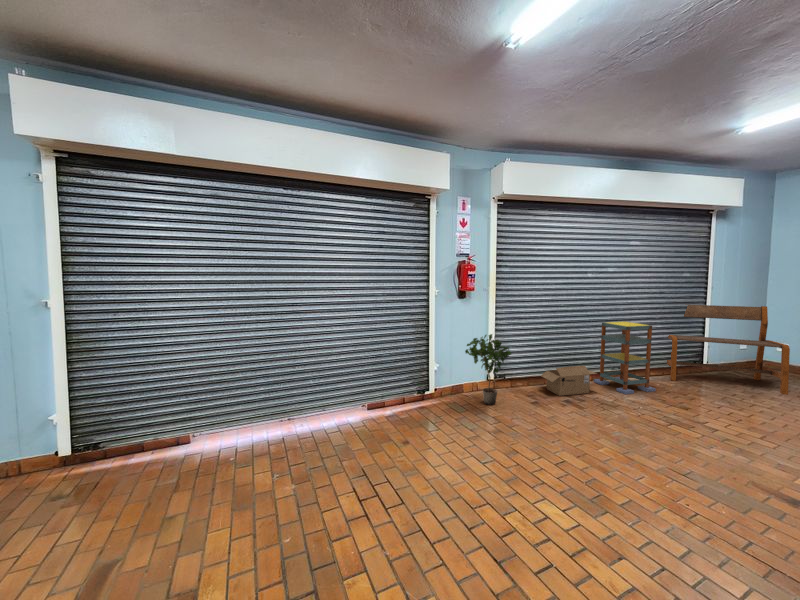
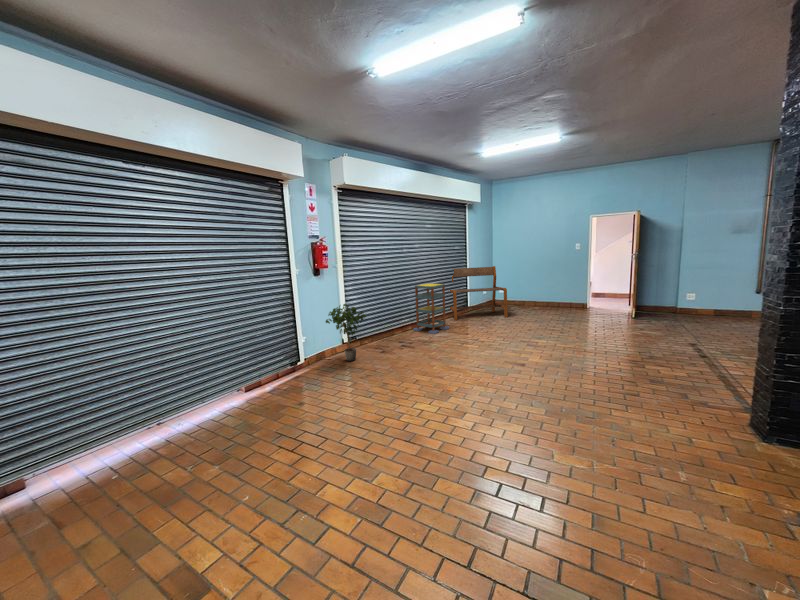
cardboard box: present [541,366,597,396] -> none [381,319,418,344]

